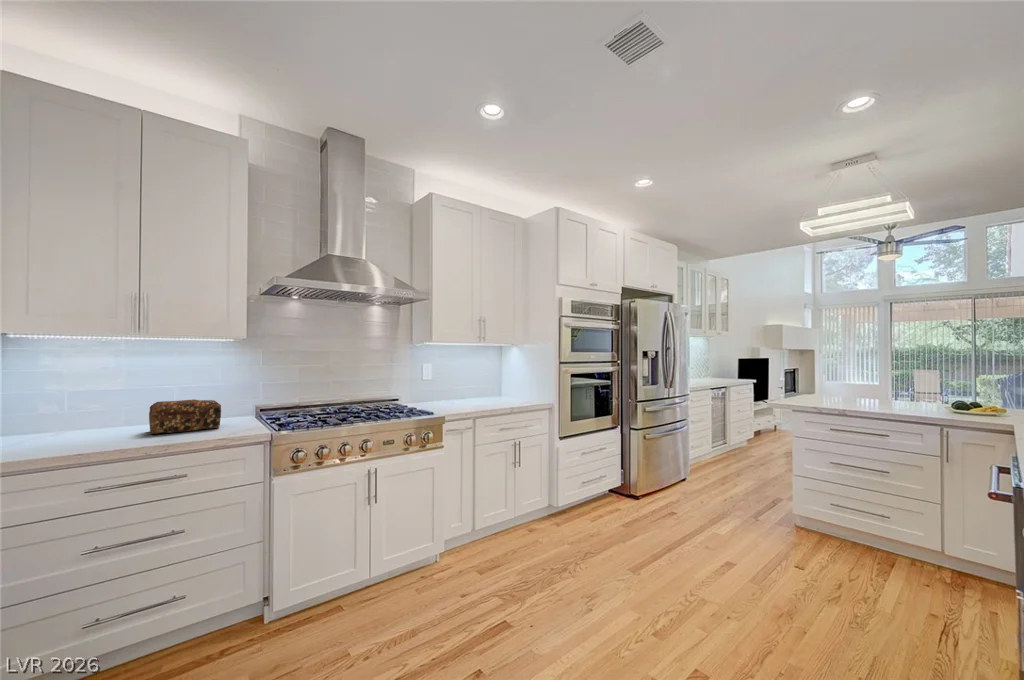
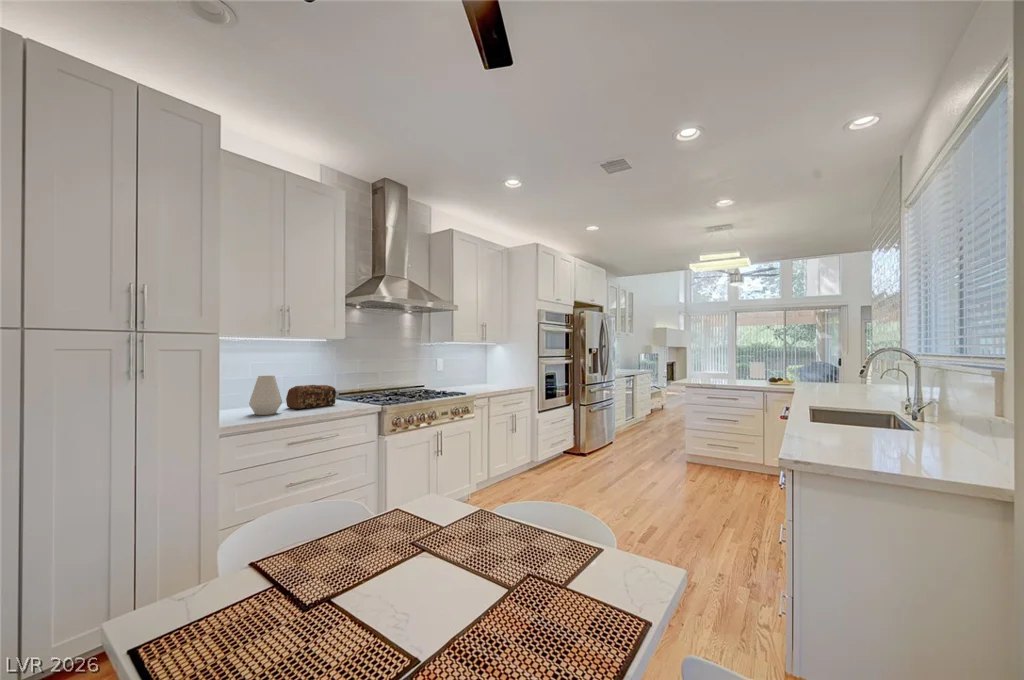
vase: none [64,388,120,444] -> present [249,376,282,415]

